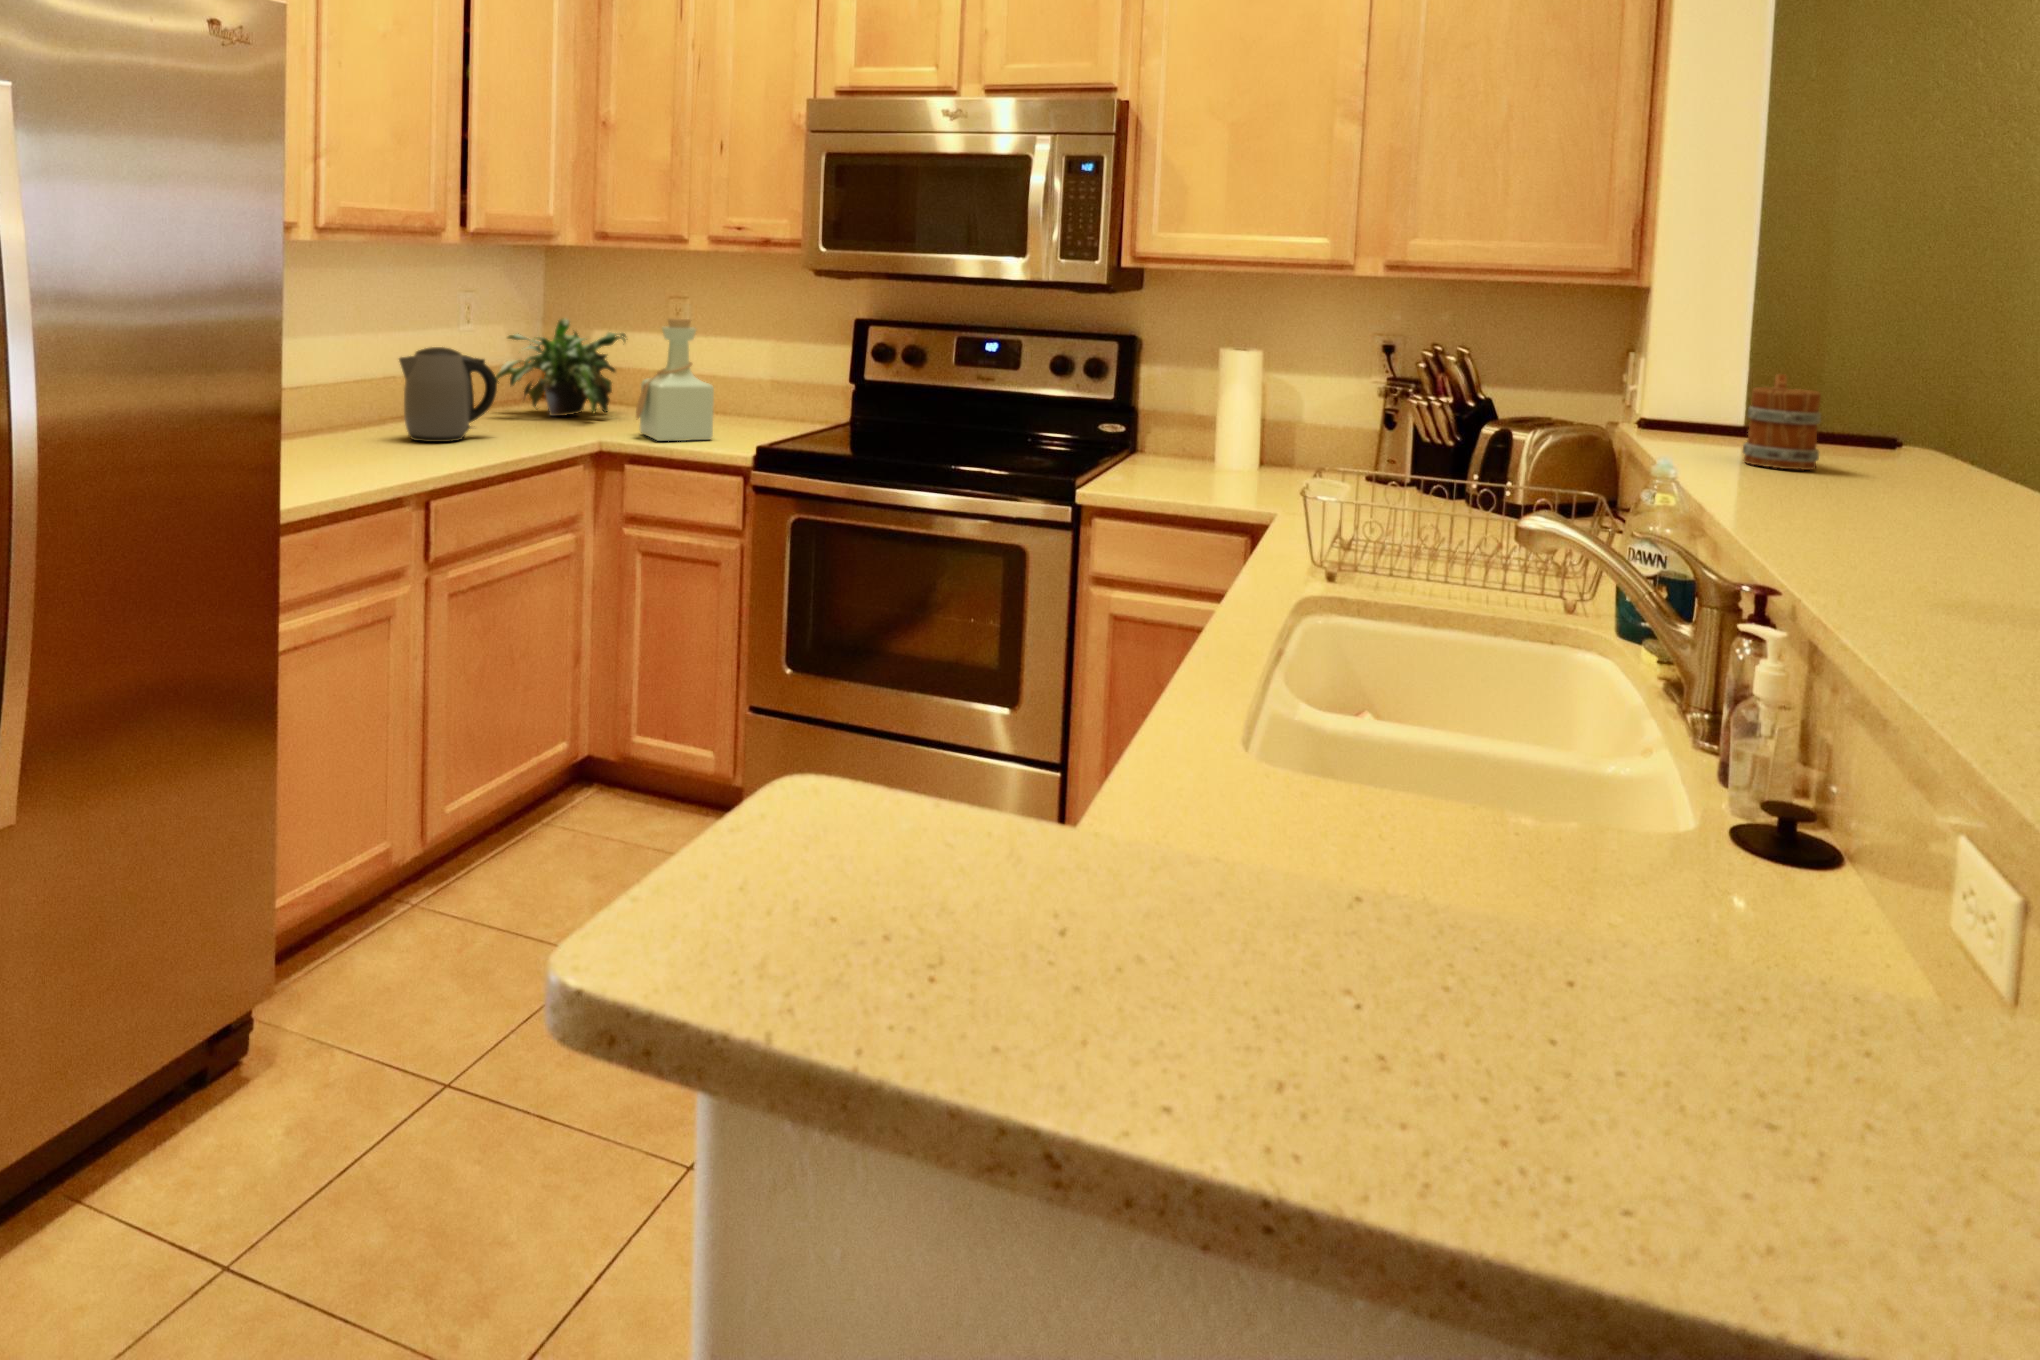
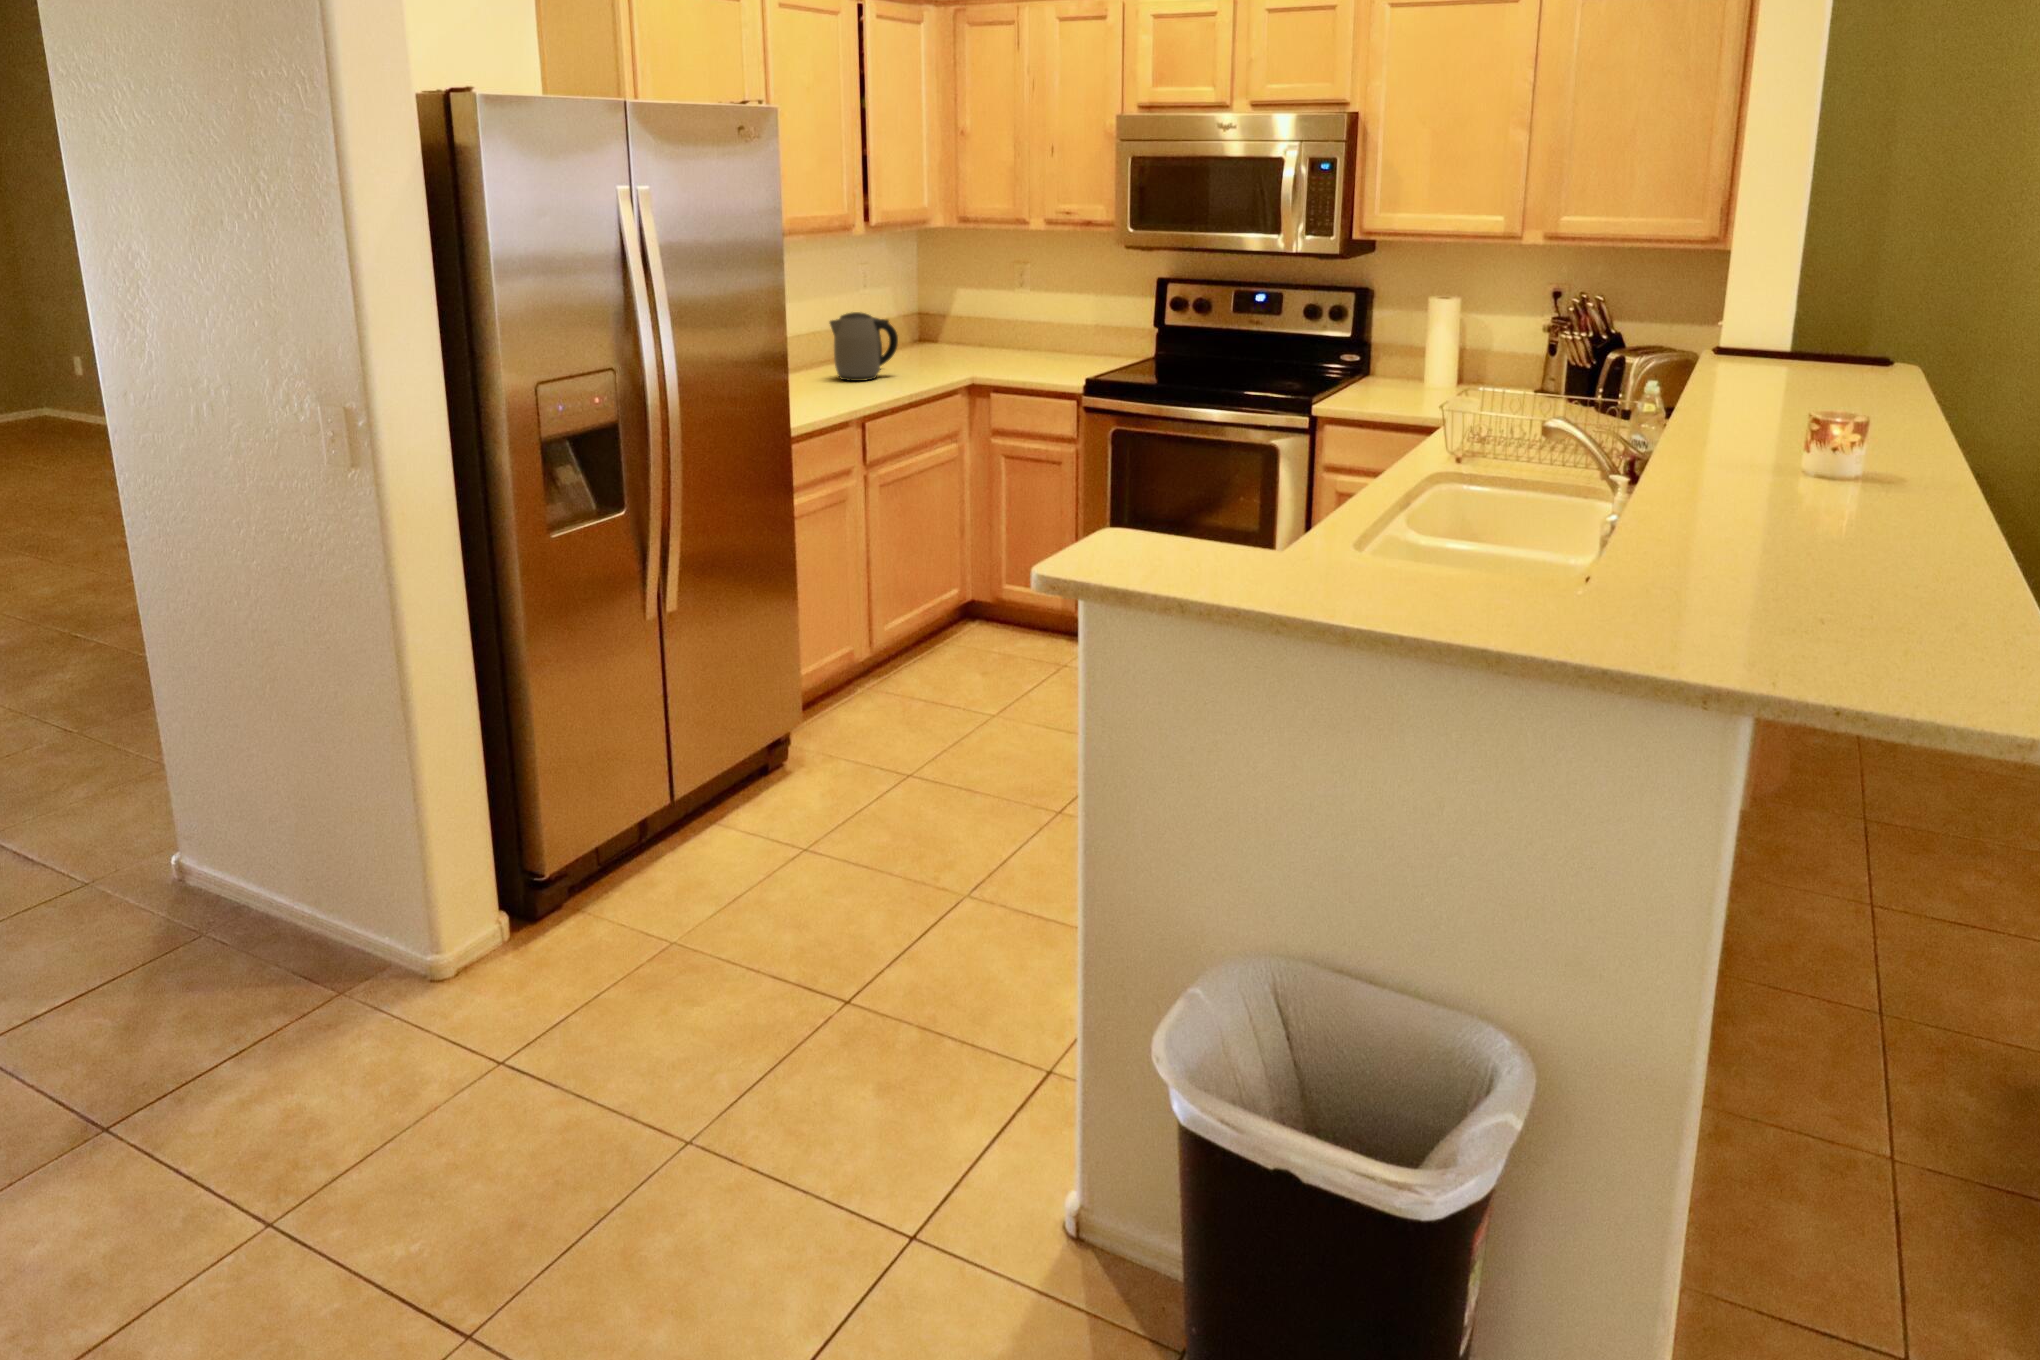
bottle: present [636,318,714,441] -> none [997,285,1054,376]
potted plant: present [496,319,626,416] -> none [893,285,987,357]
mug: present [1743,374,1821,470] -> none [1765,317,1818,384]

